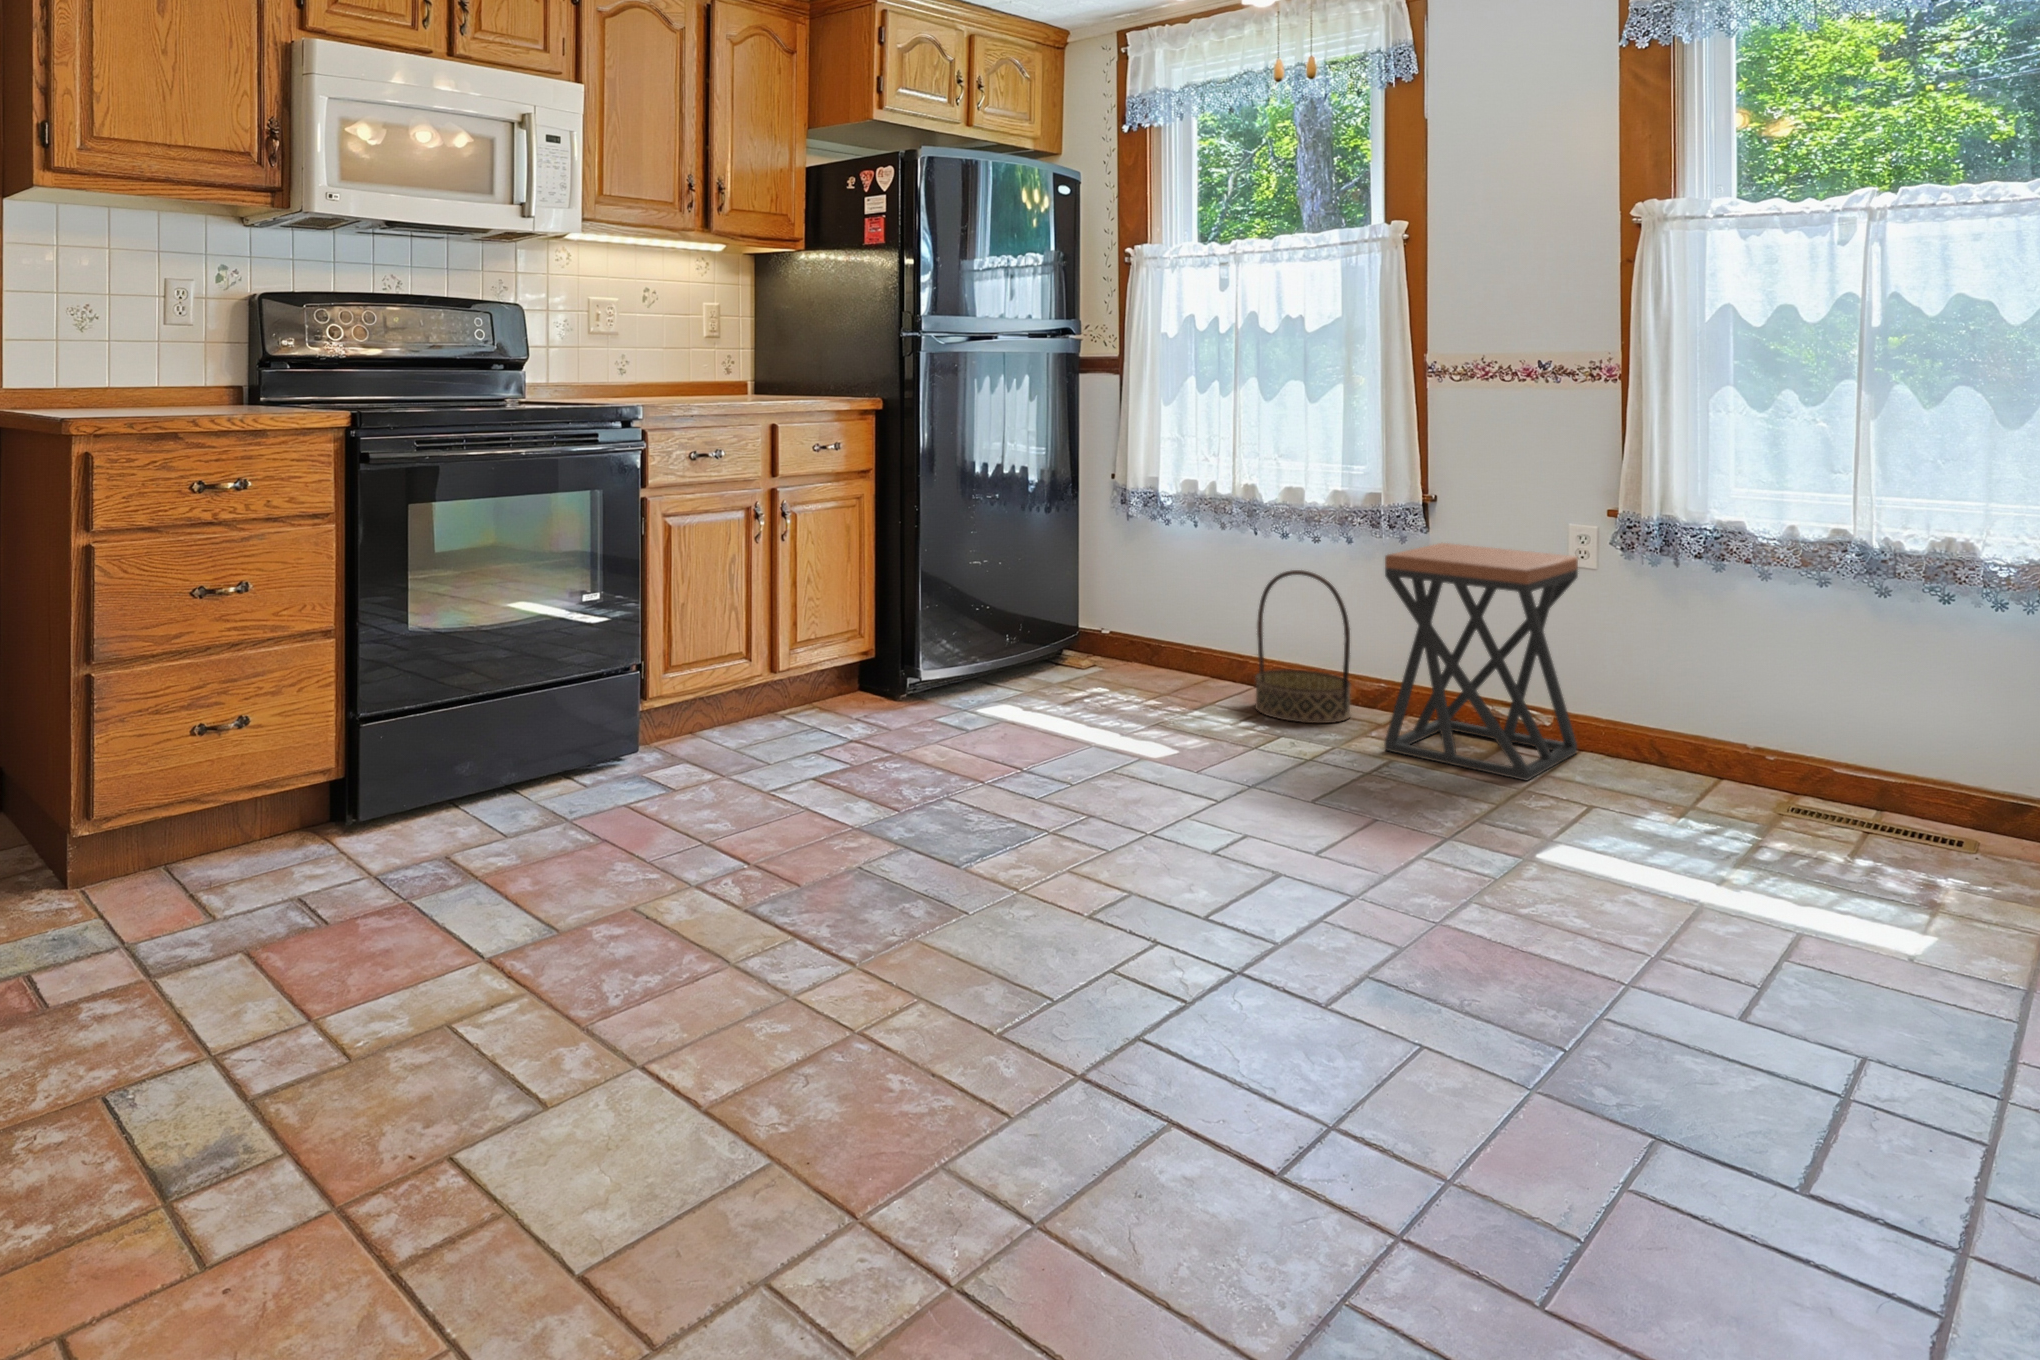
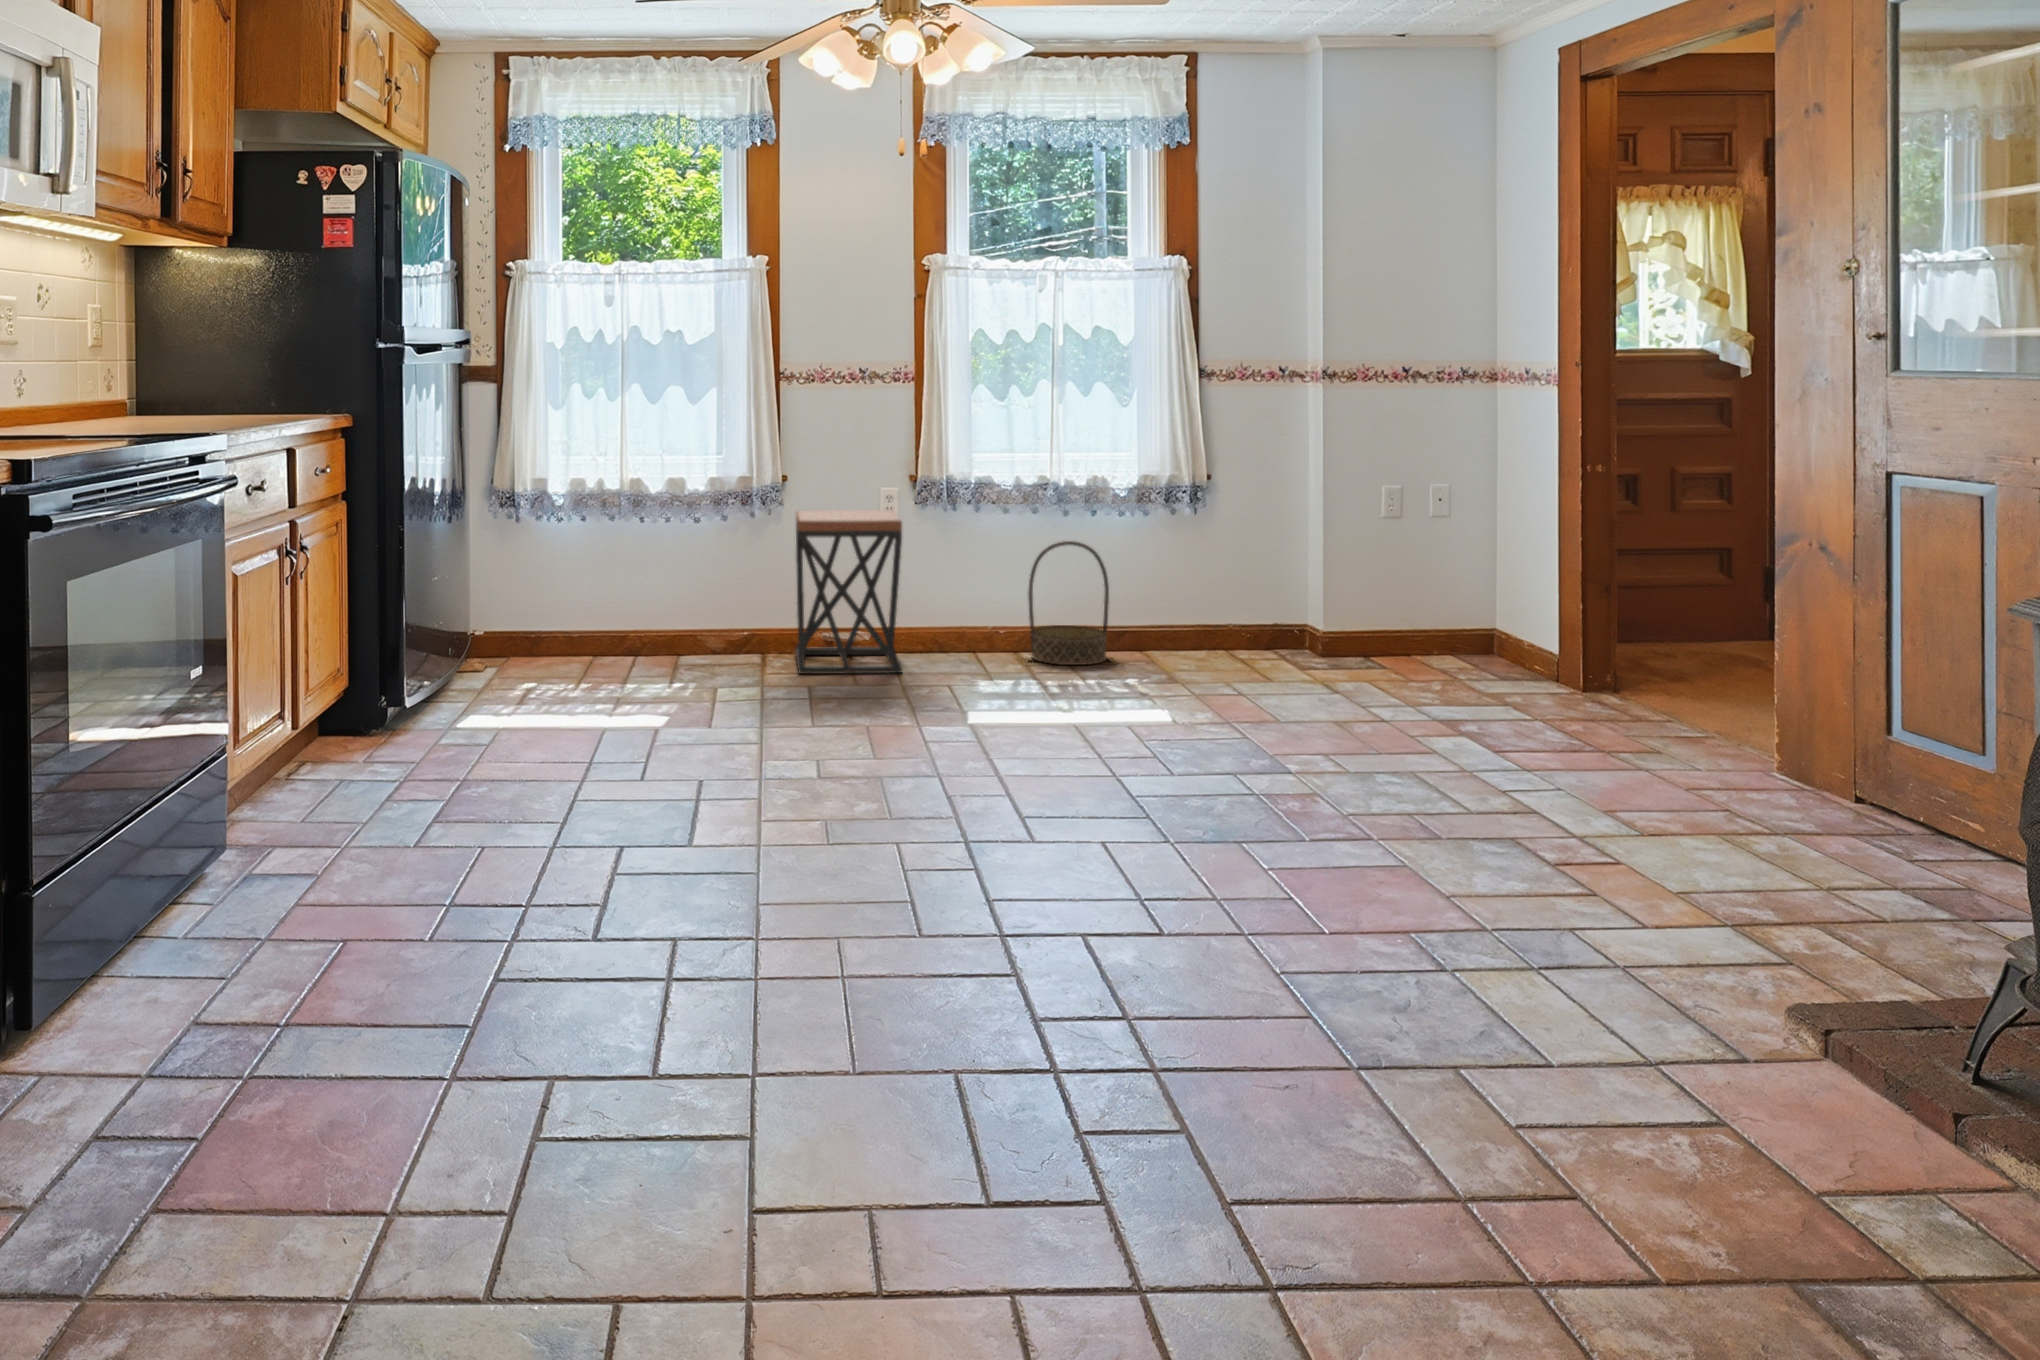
basket: present [1255,570,1351,723] -> present [1028,541,1109,665]

